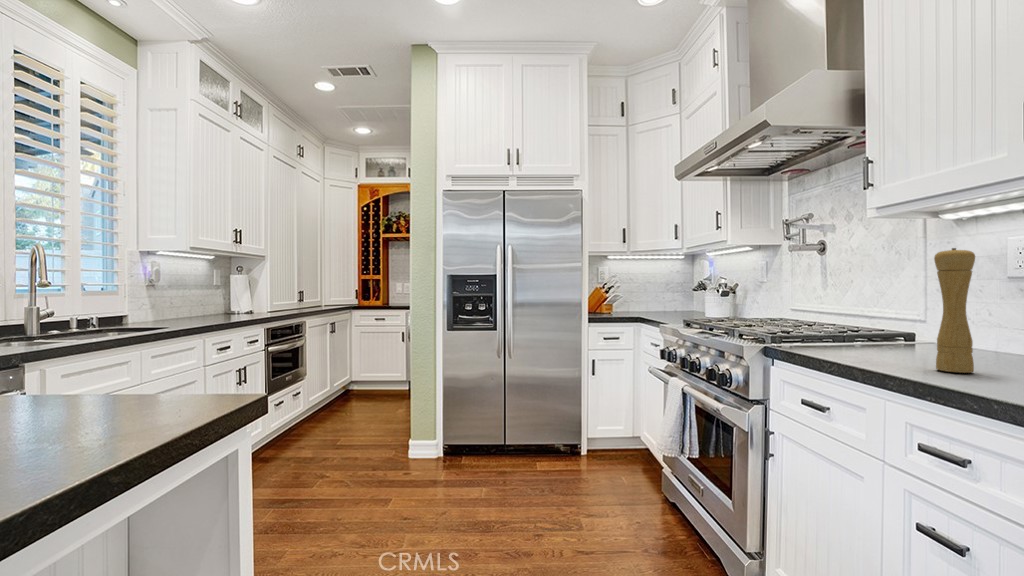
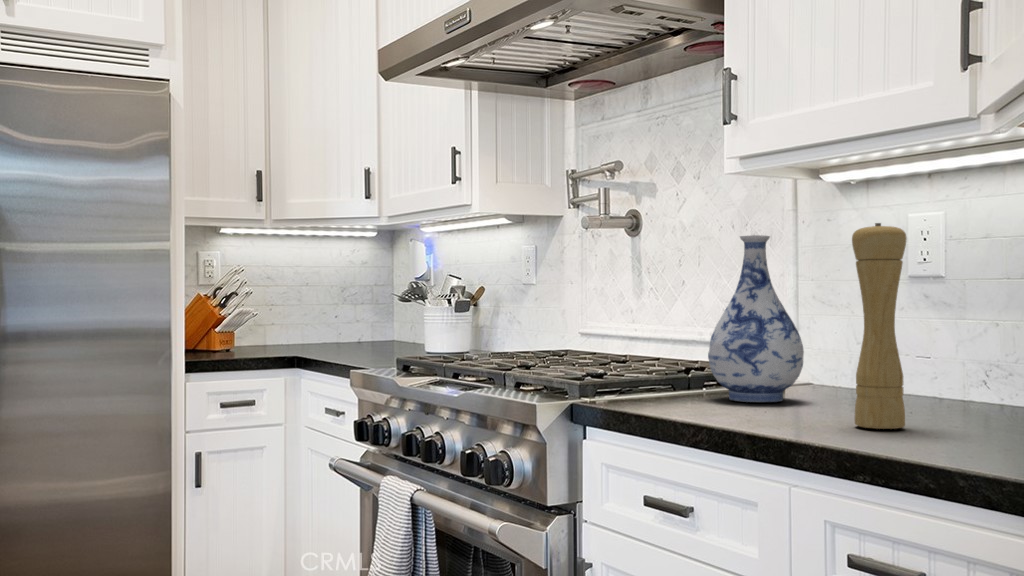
vase: none [850,256,917,352] -> present [708,235,804,402]

